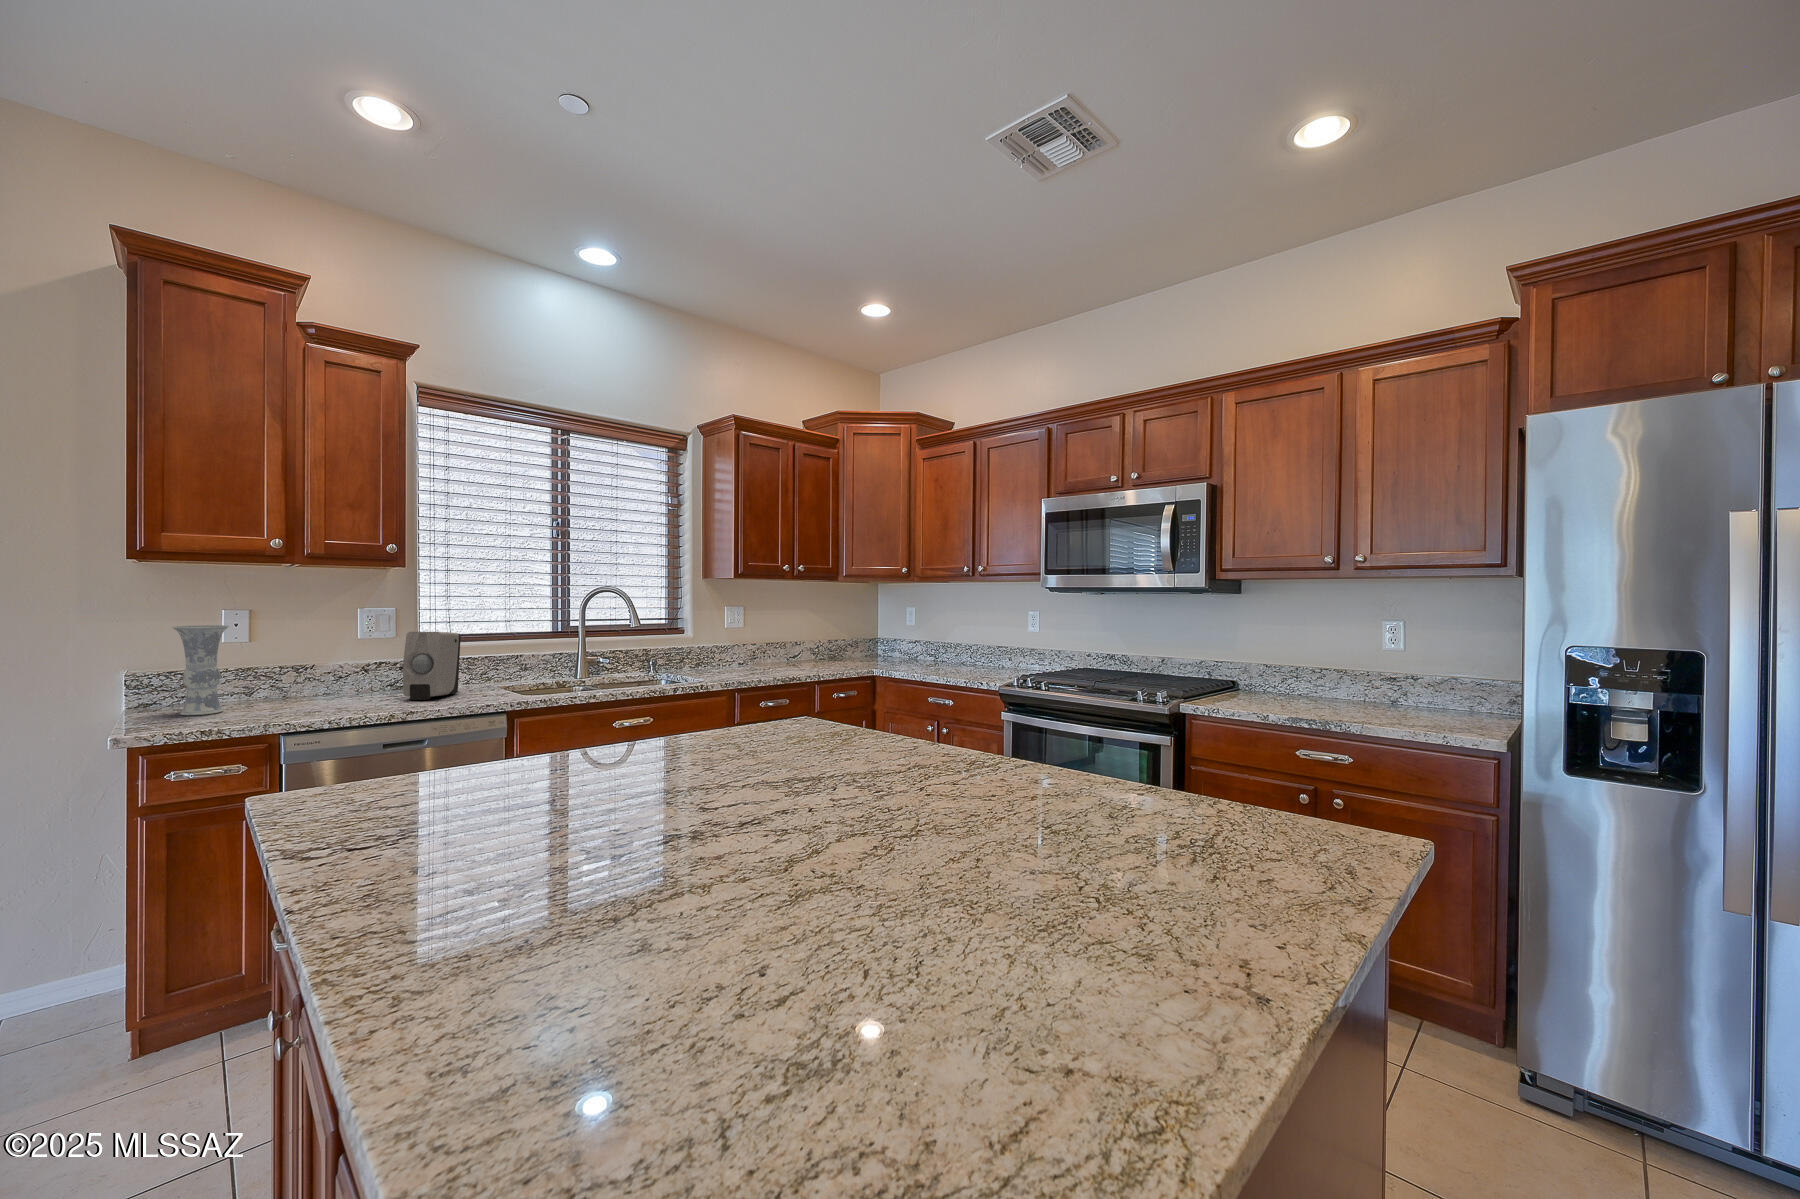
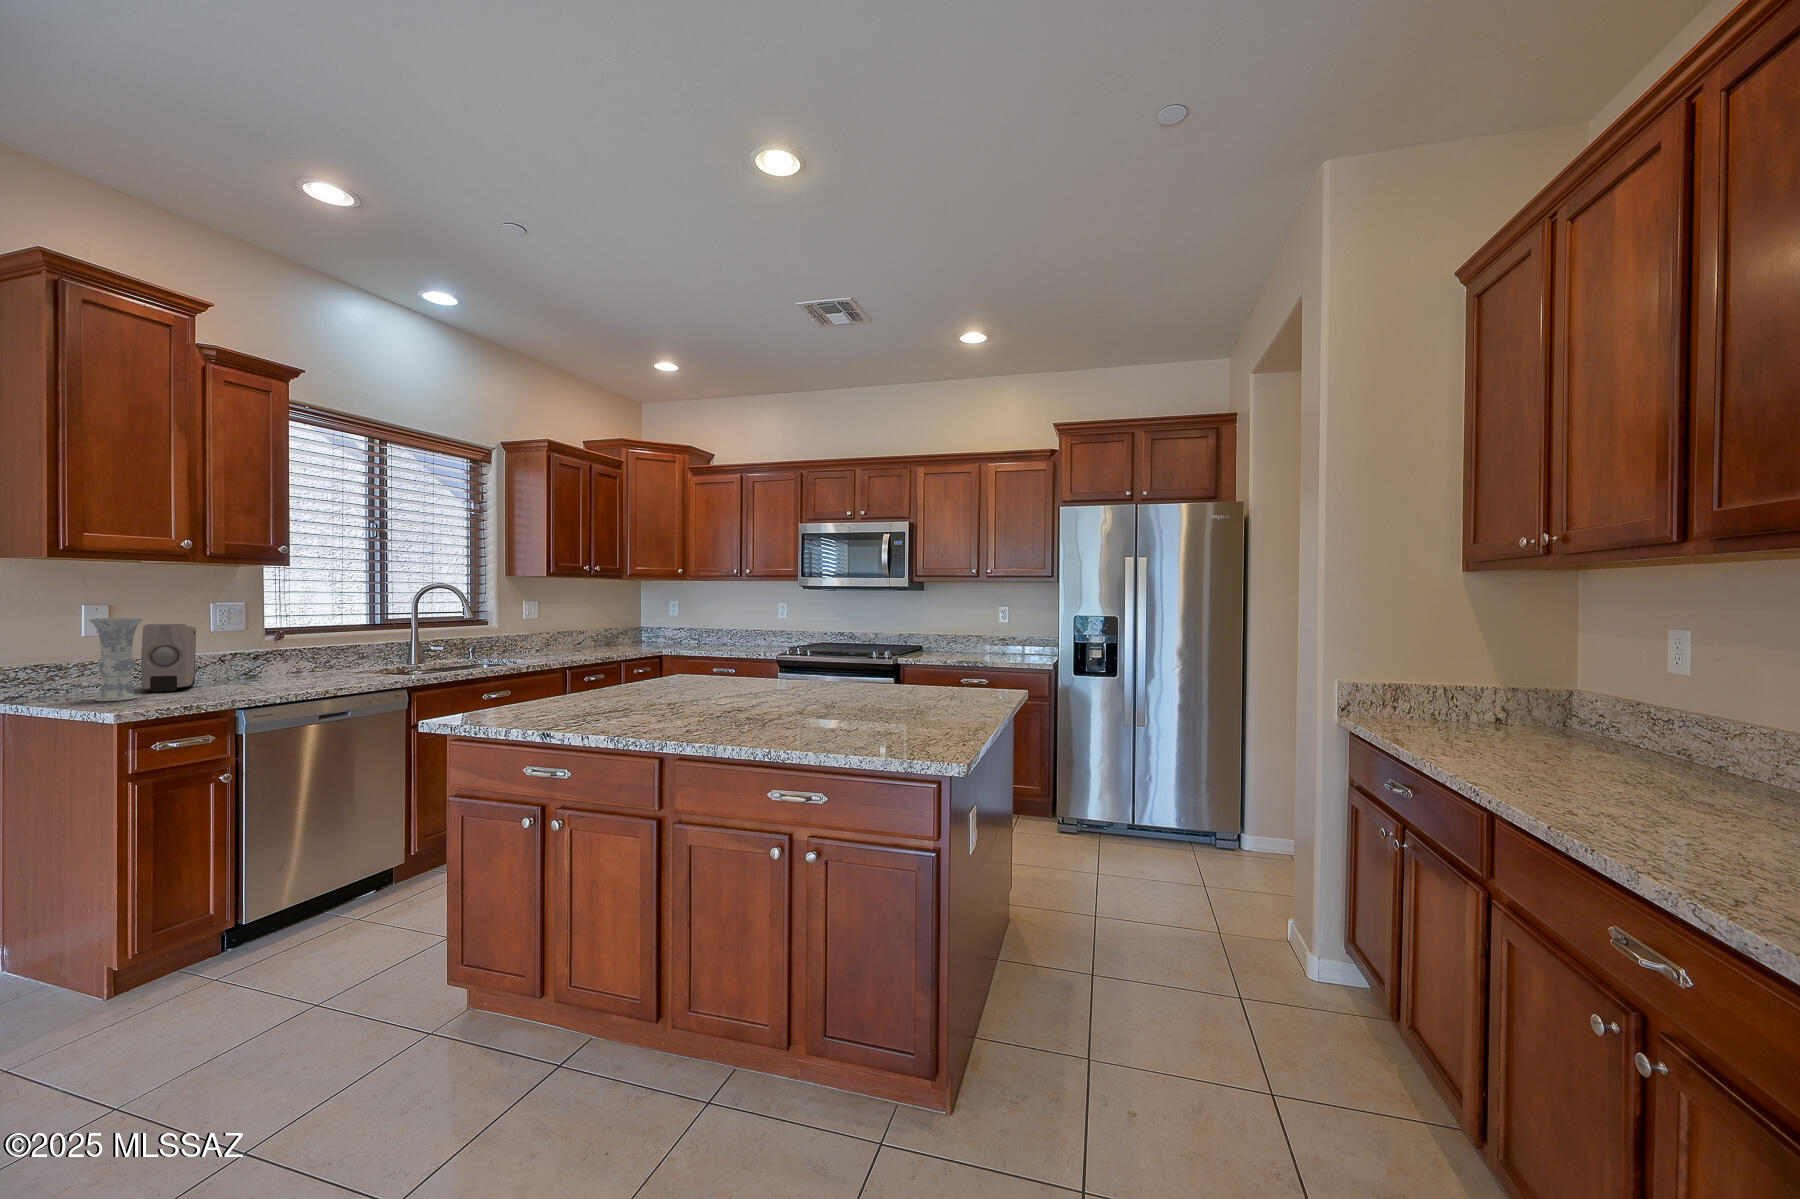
soap dispenser: present [403,632,461,700] -> present [141,624,196,692]

